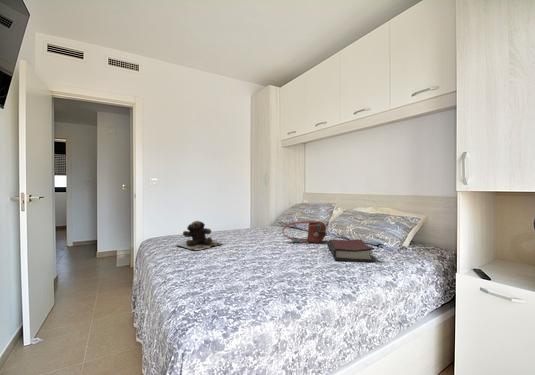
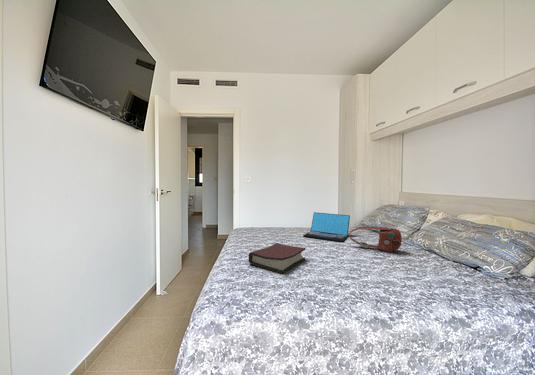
laptop: none [232,213,274,240] -> present [303,212,350,242]
teddy bear: present [176,221,222,250] -> none [254,217,292,242]
hardback book: present [327,239,374,262] -> present [248,243,305,273]

